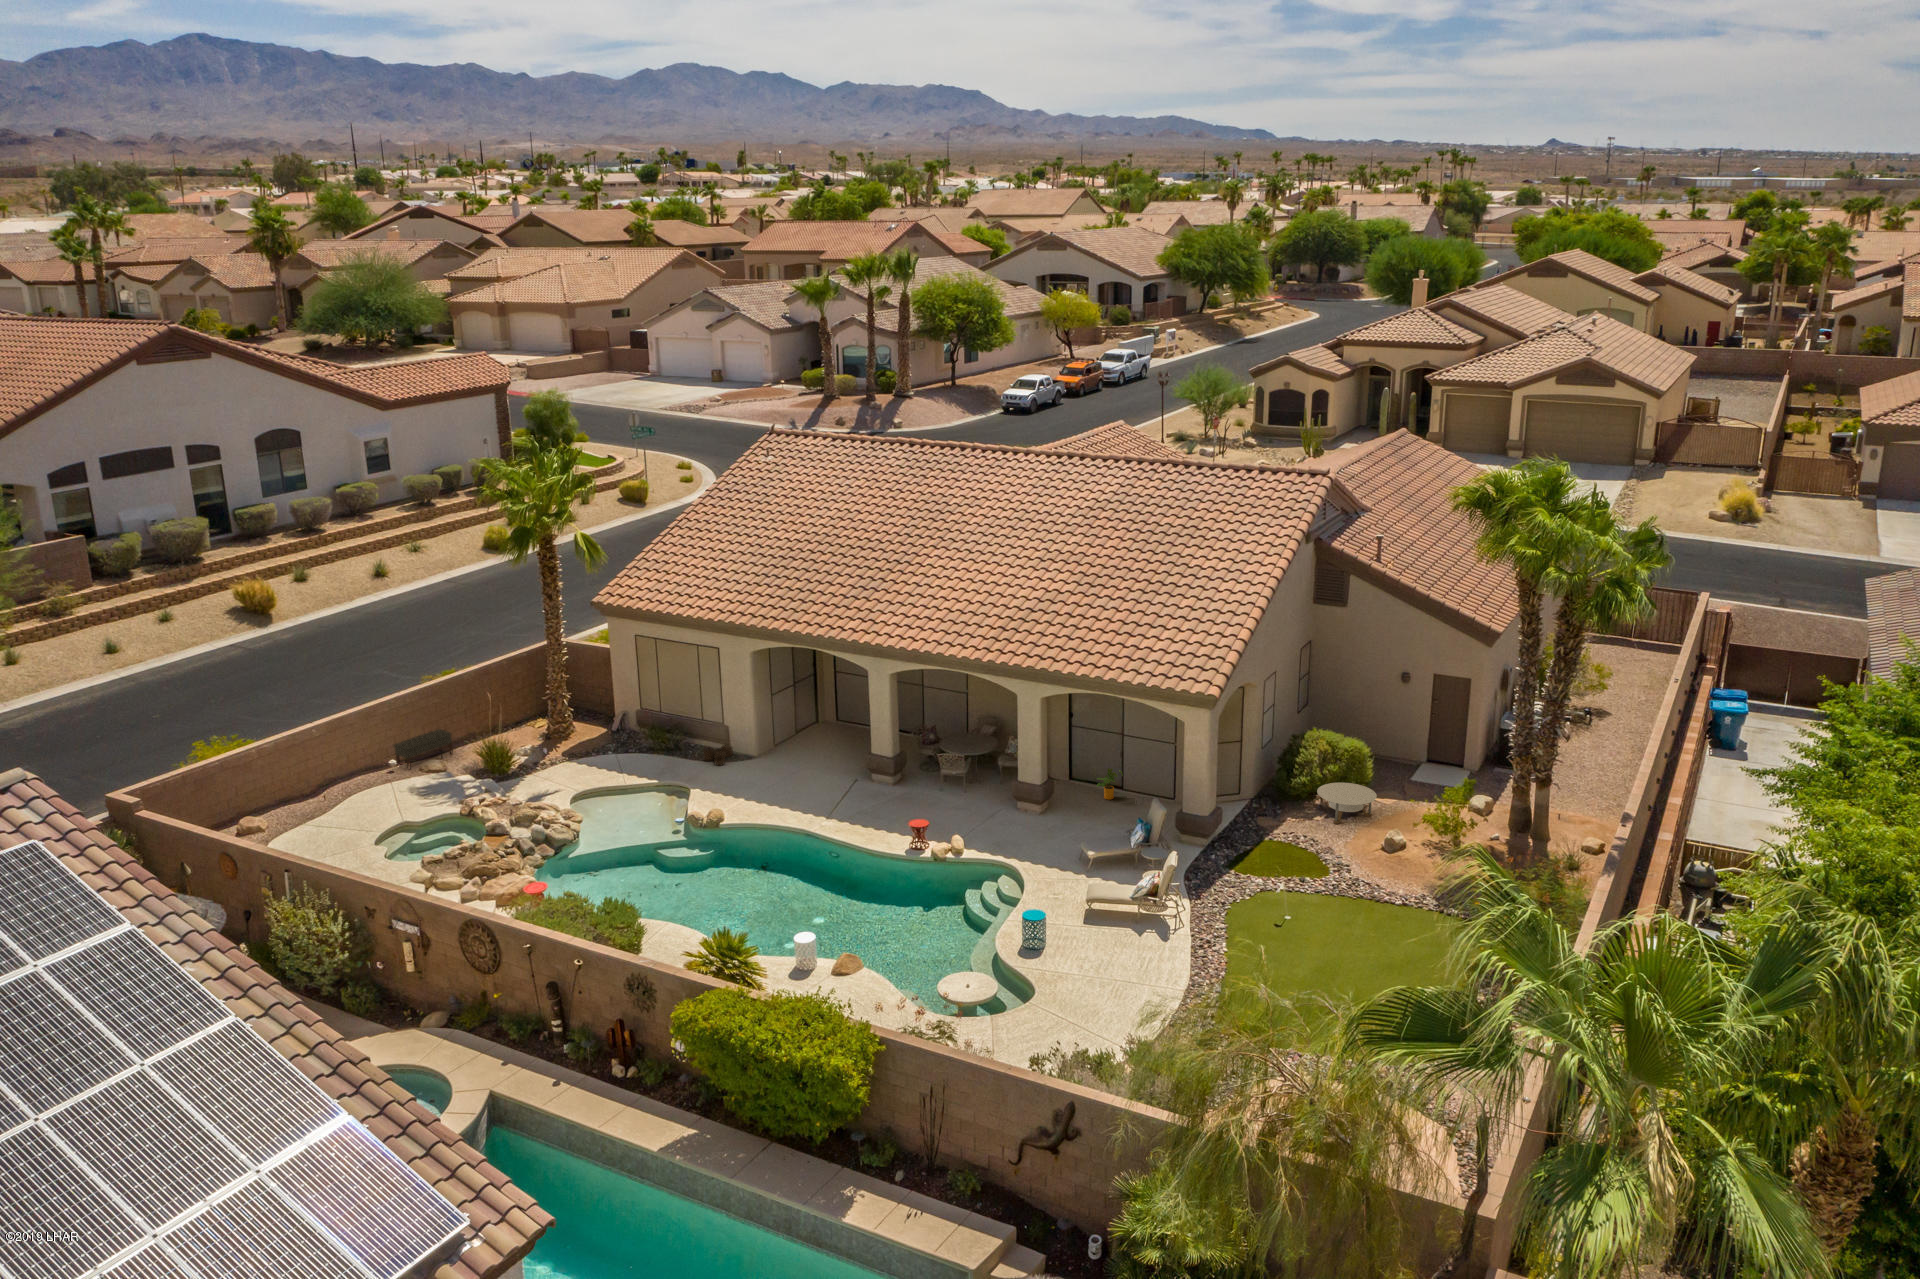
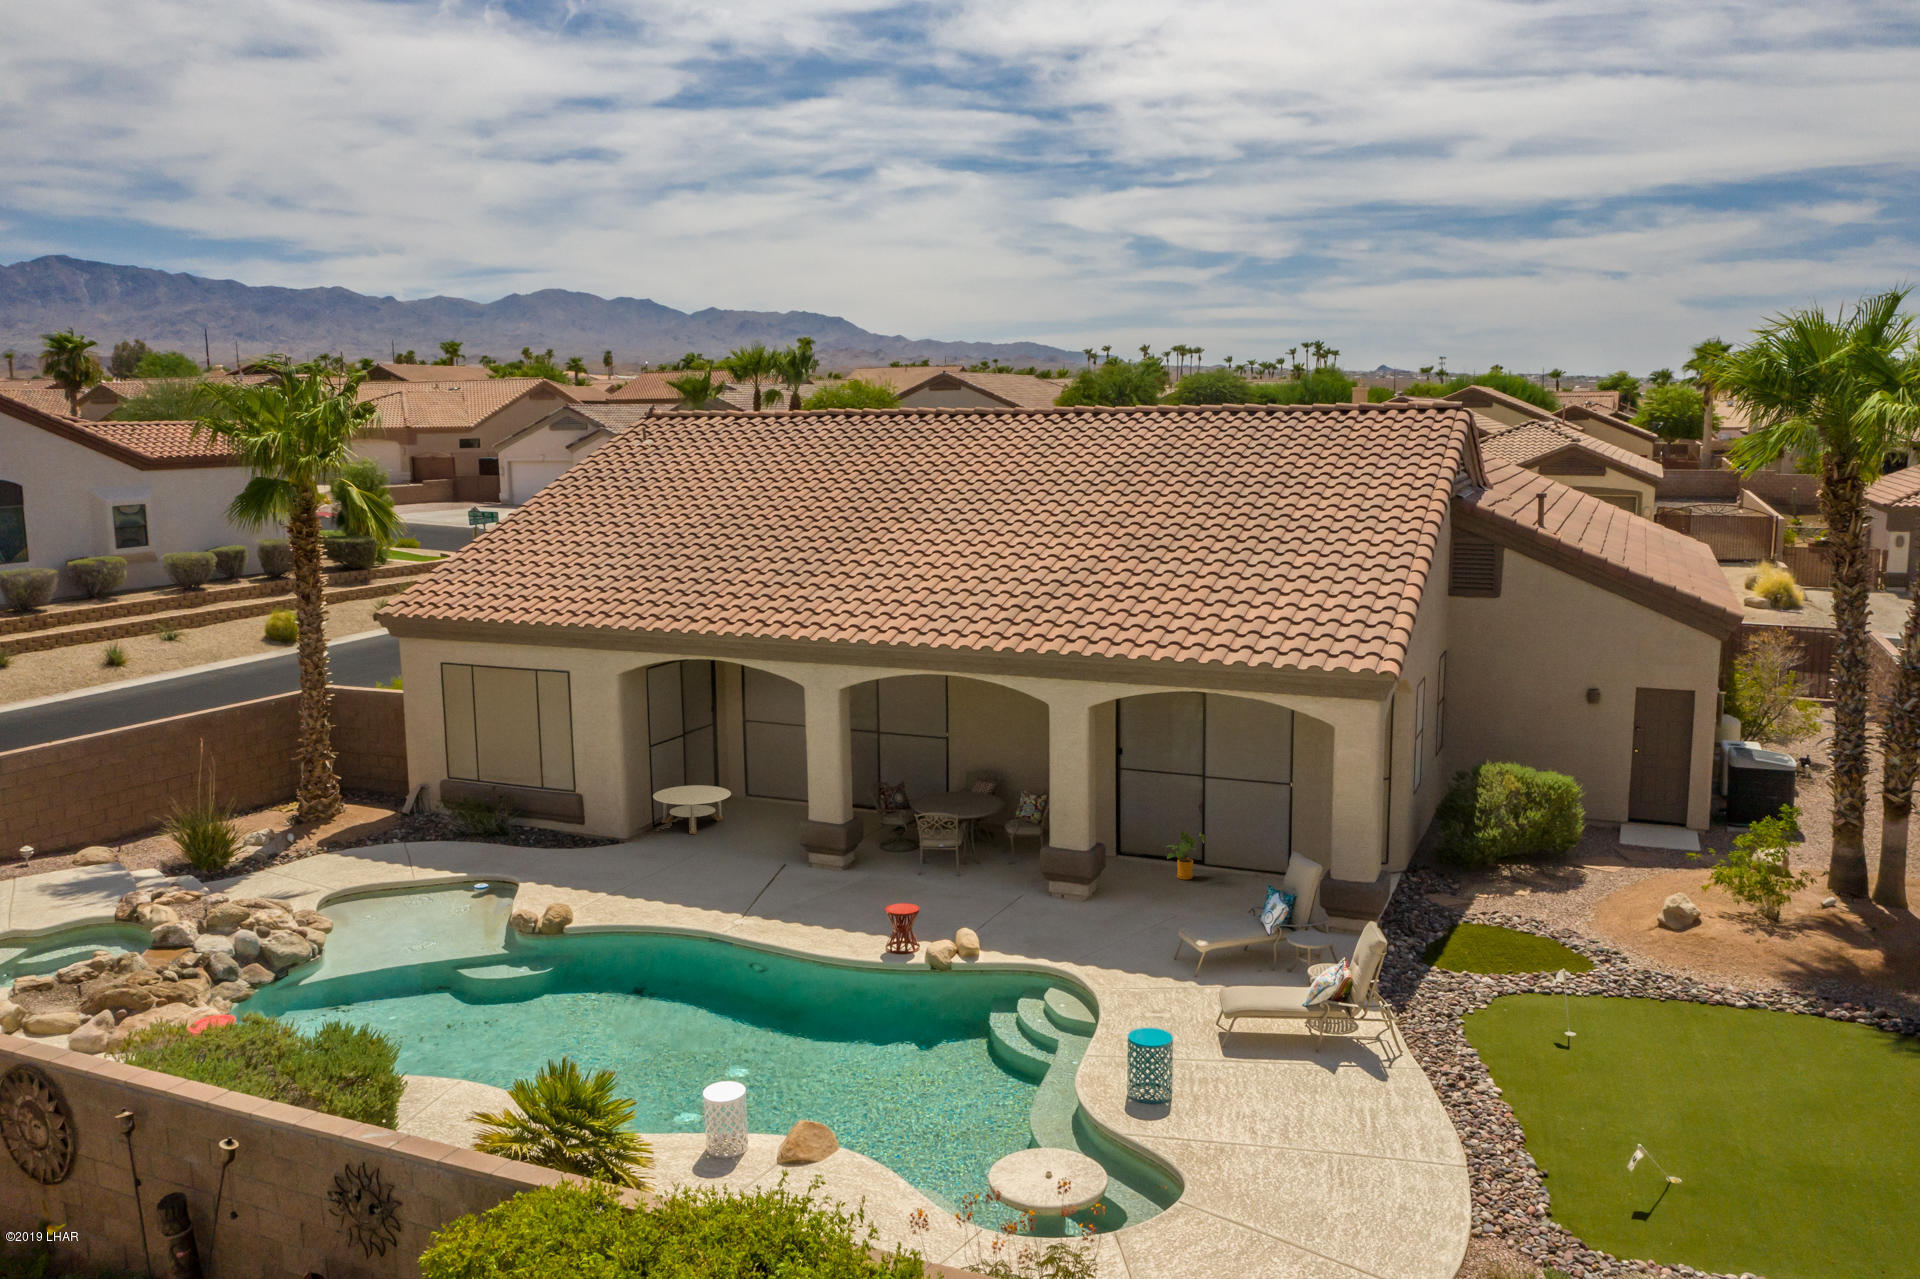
bench: present [394,729,453,769] -> none [31,805,136,864]
woven basket: present [704,744,733,766] -> none [539,818,586,850]
round table: present [1317,782,1377,824] -> present [653,785,731,834]

